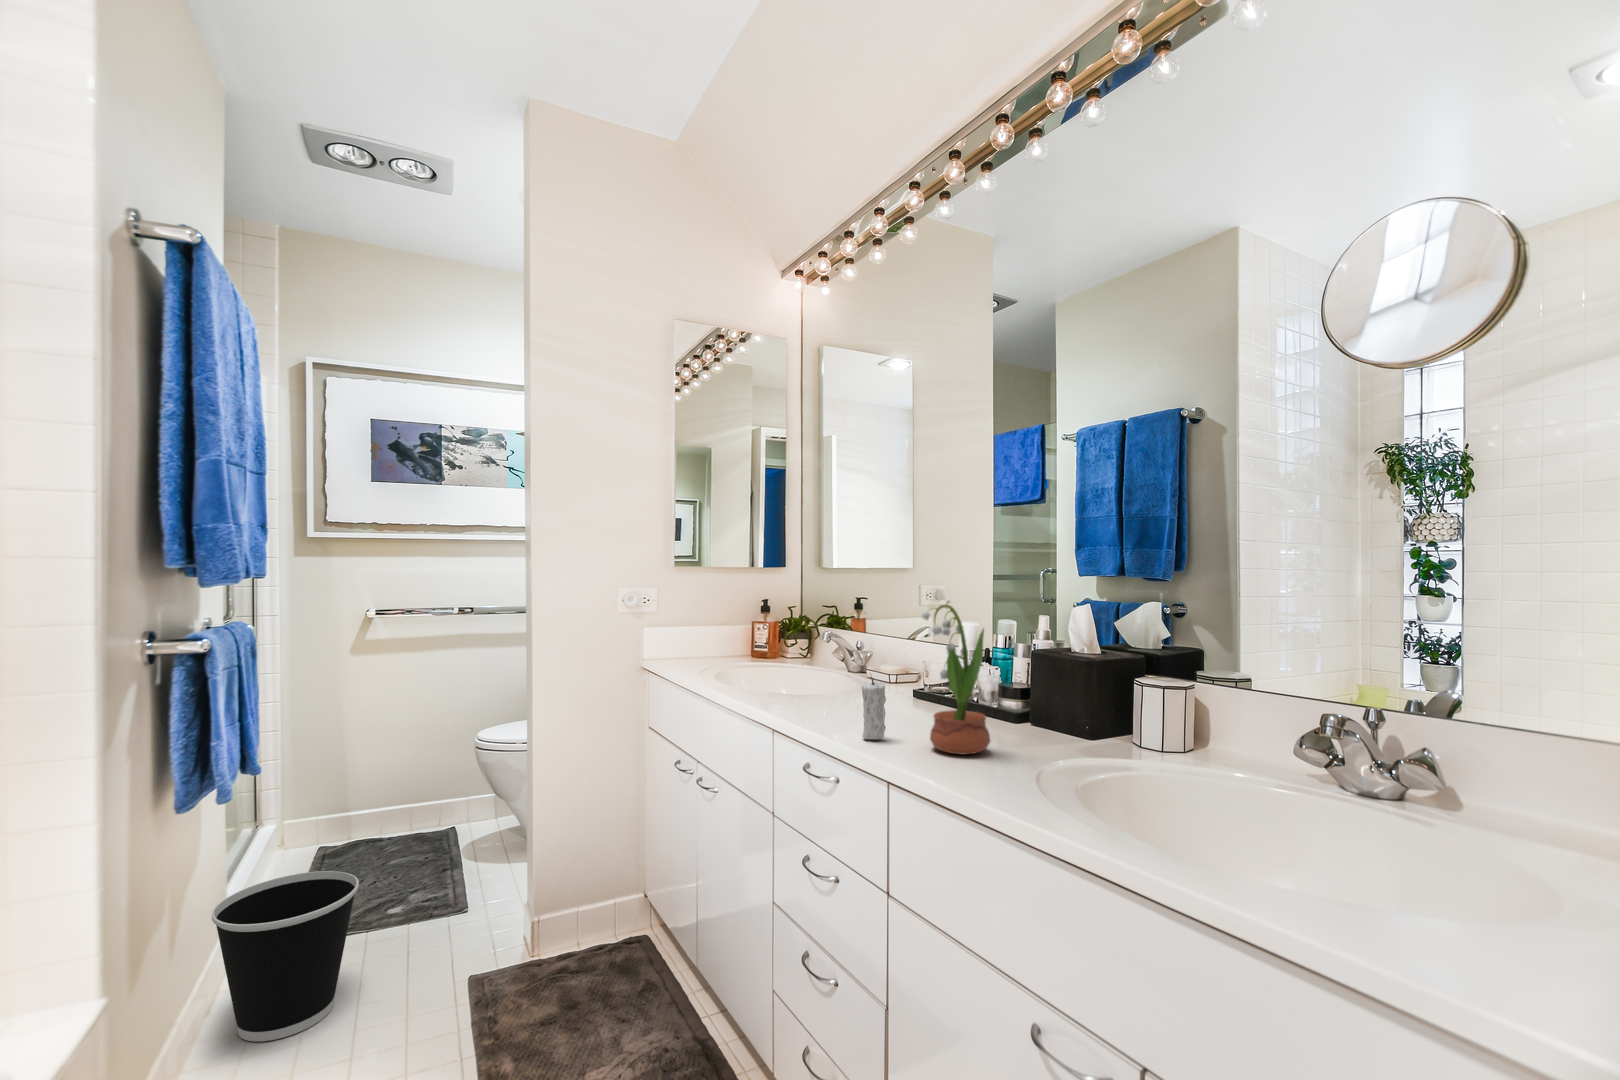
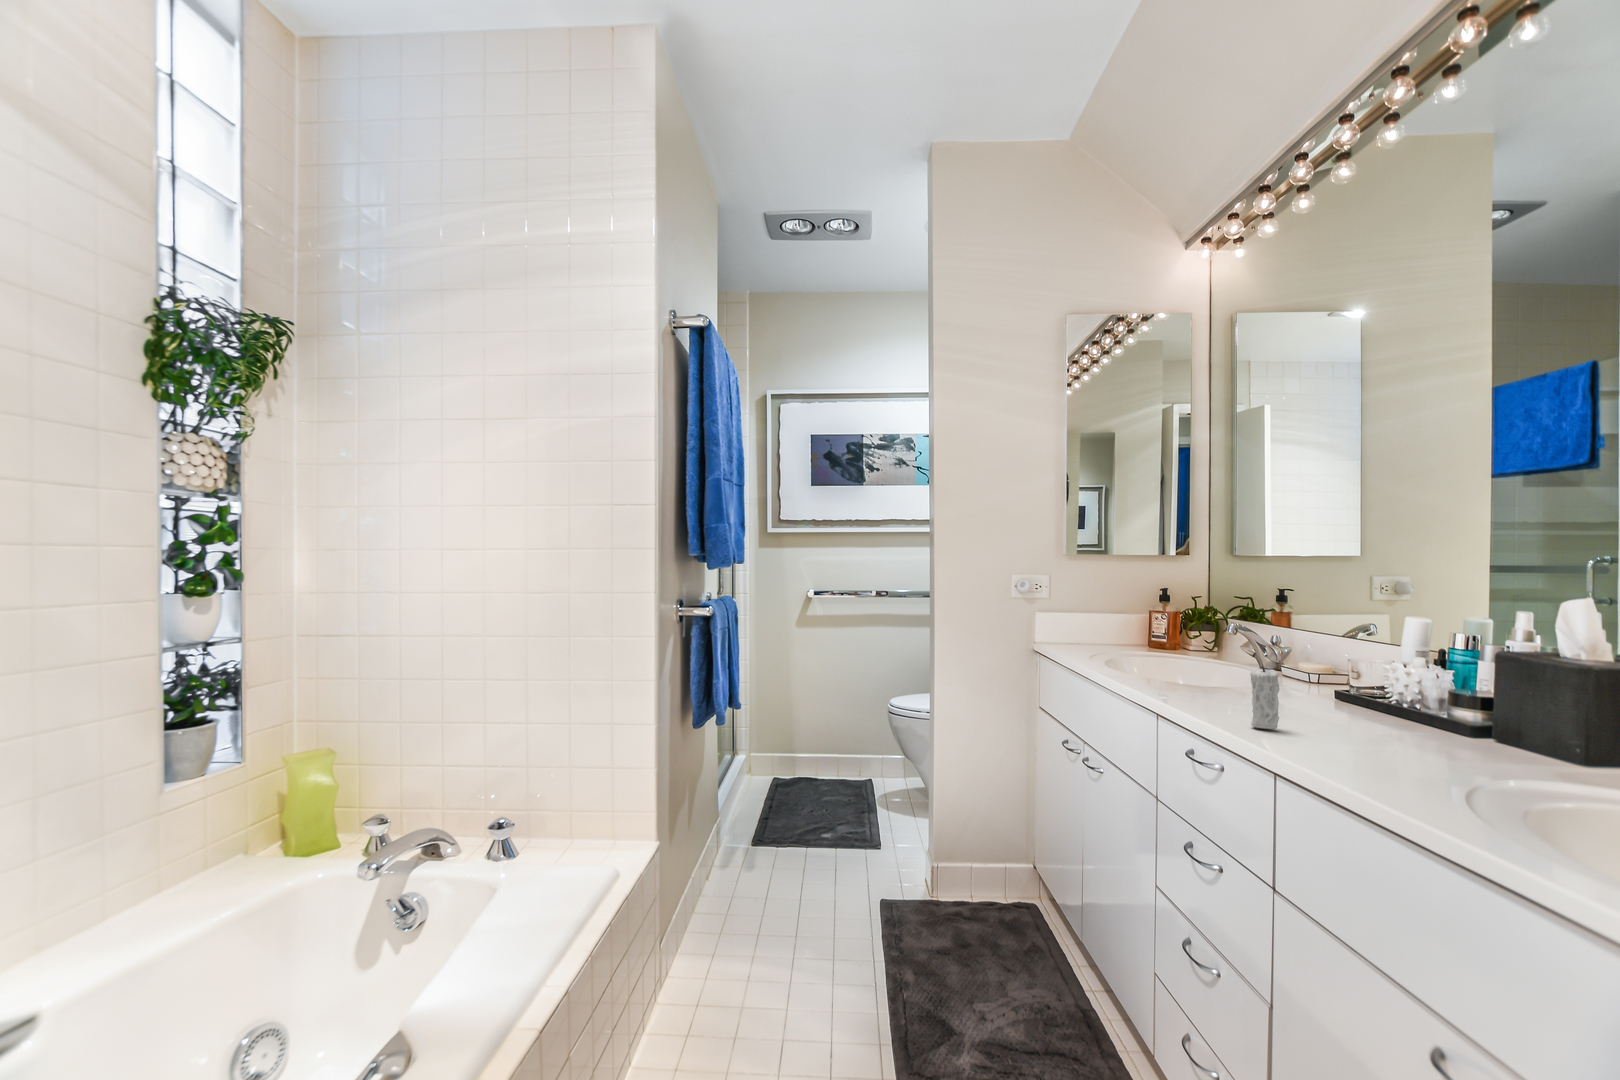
potted flower: present [922,601,990,754] -> none [1322,585,1413,754]
wastebasket: present [212,871,359,1042] -> none [713,789,805,907]

